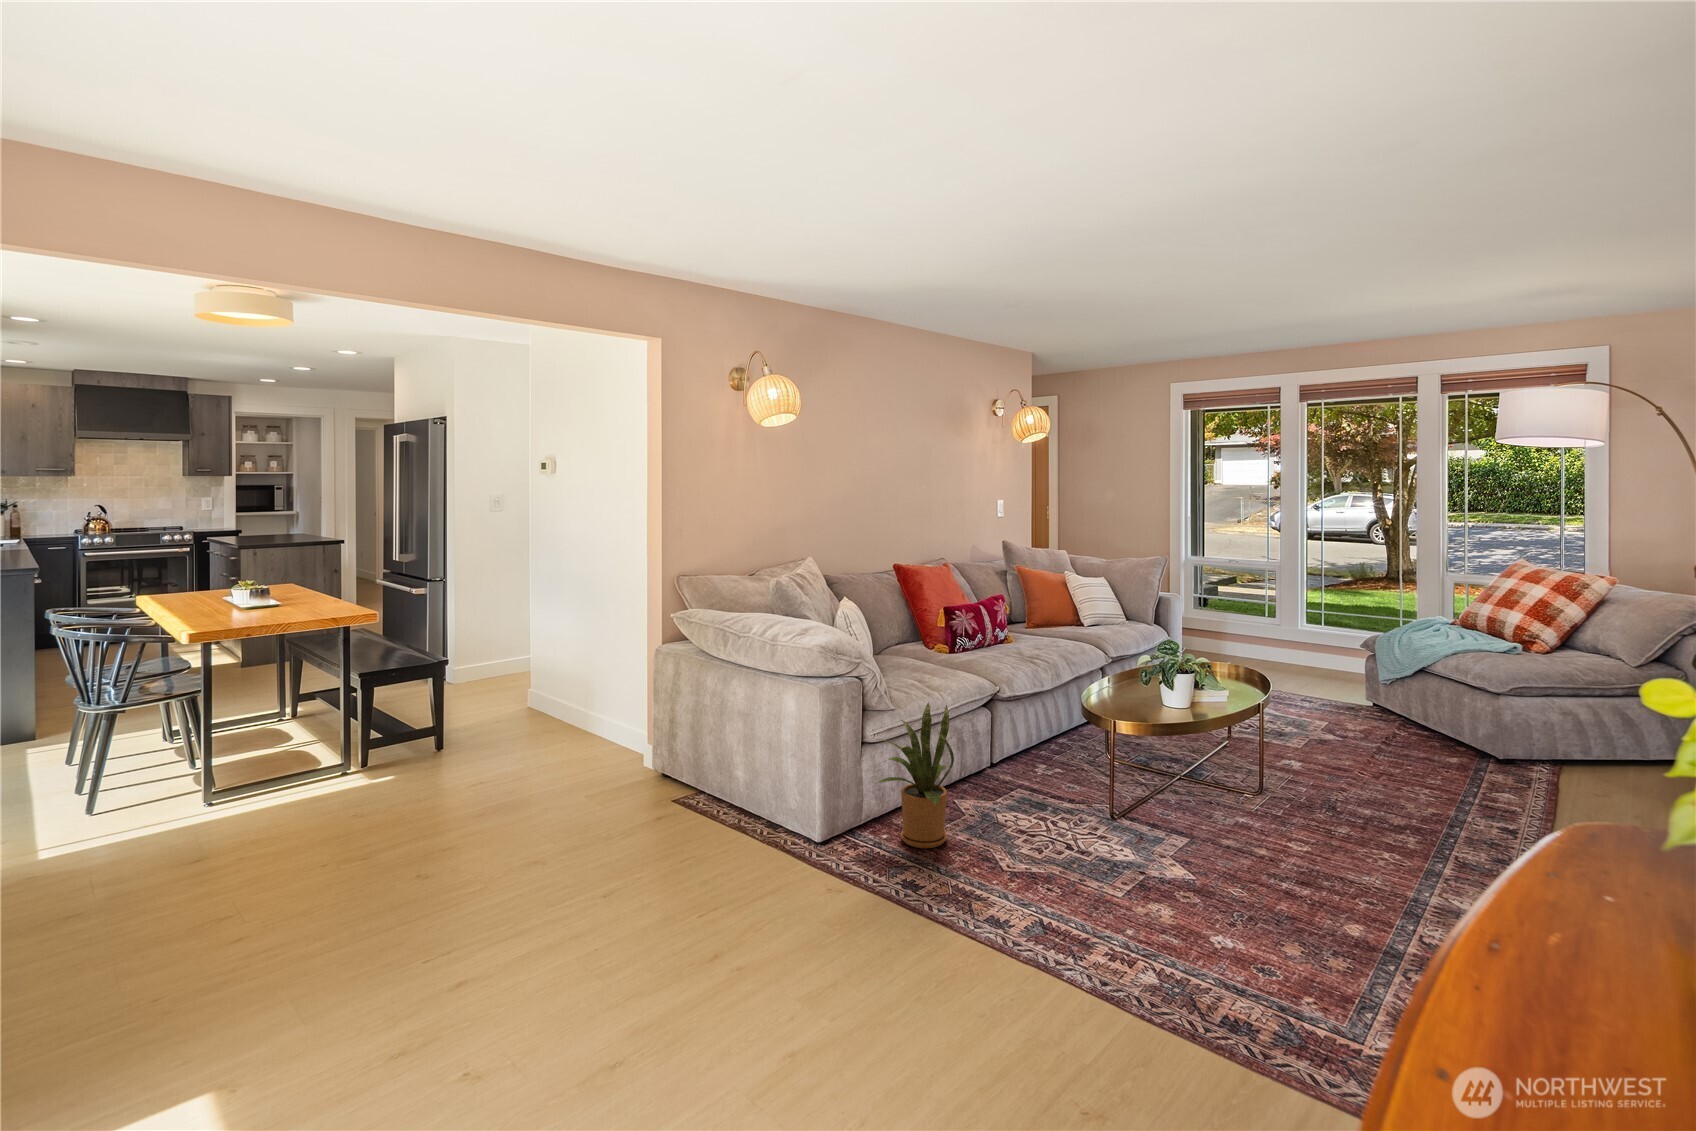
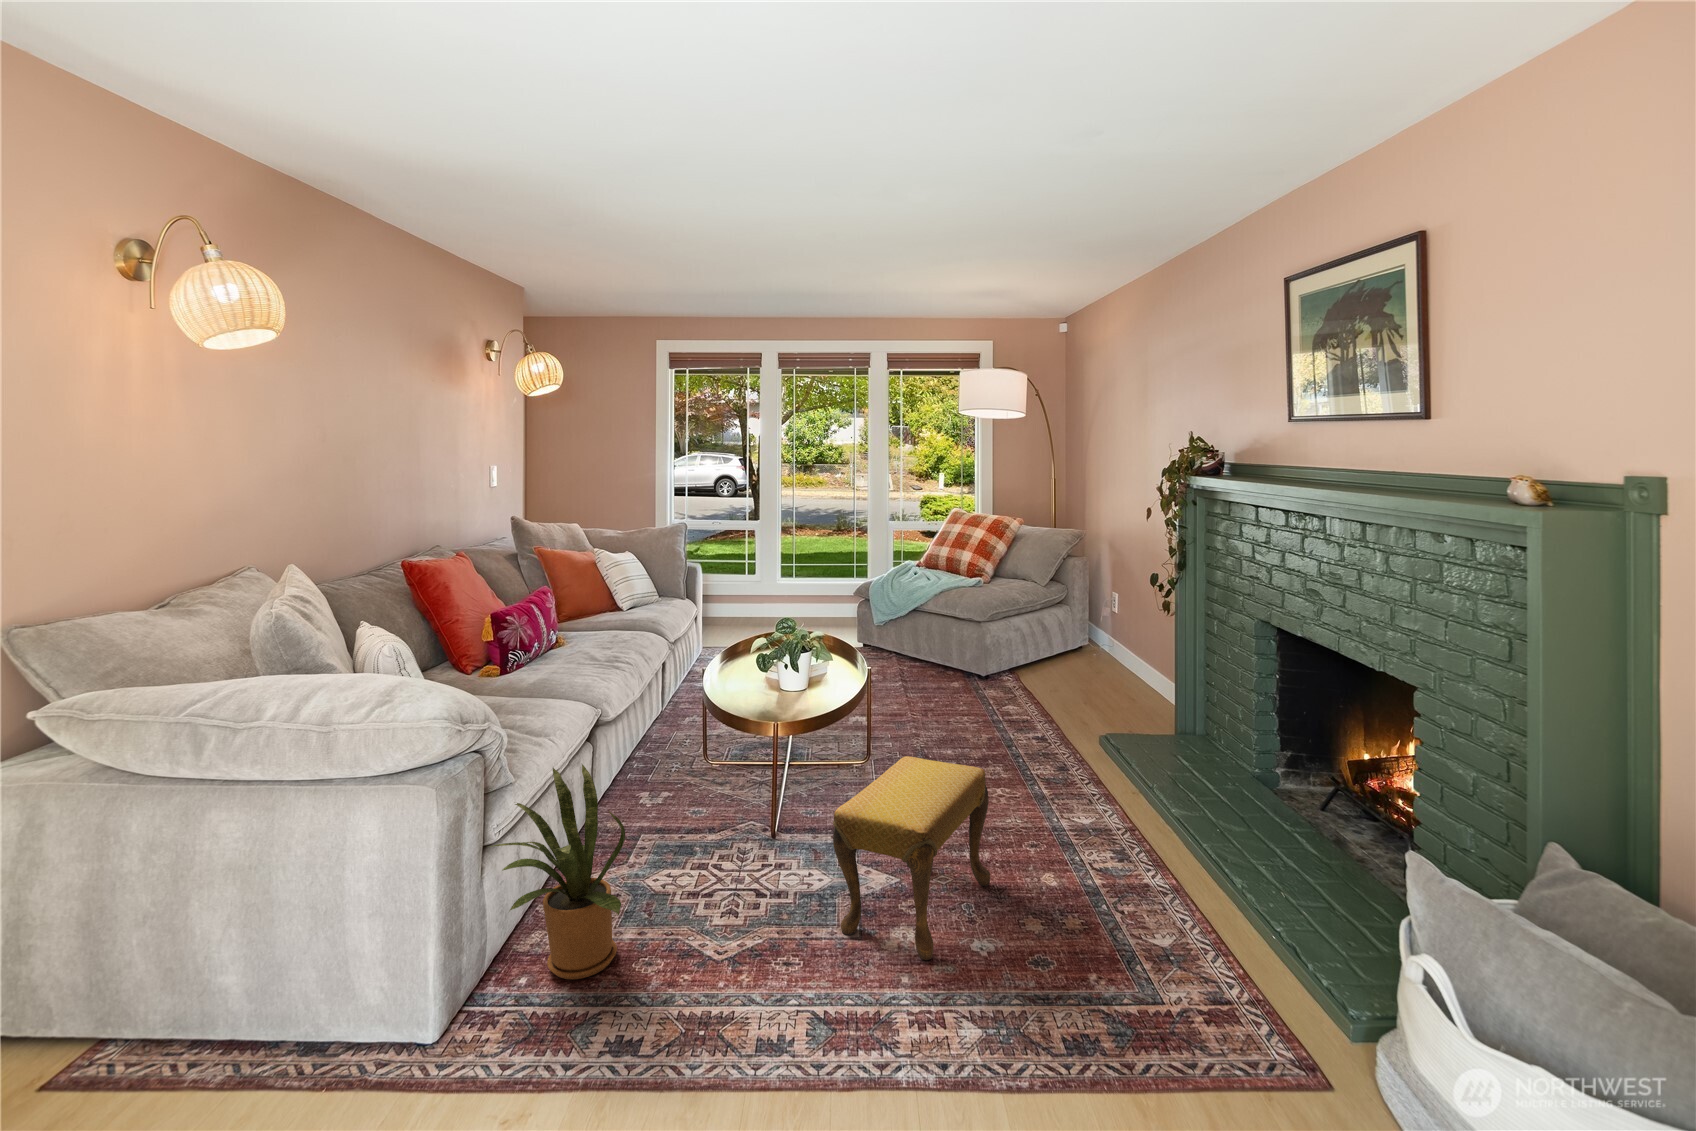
footstool: none [1106,770,1279,929] -> present [833,756,990,960]

